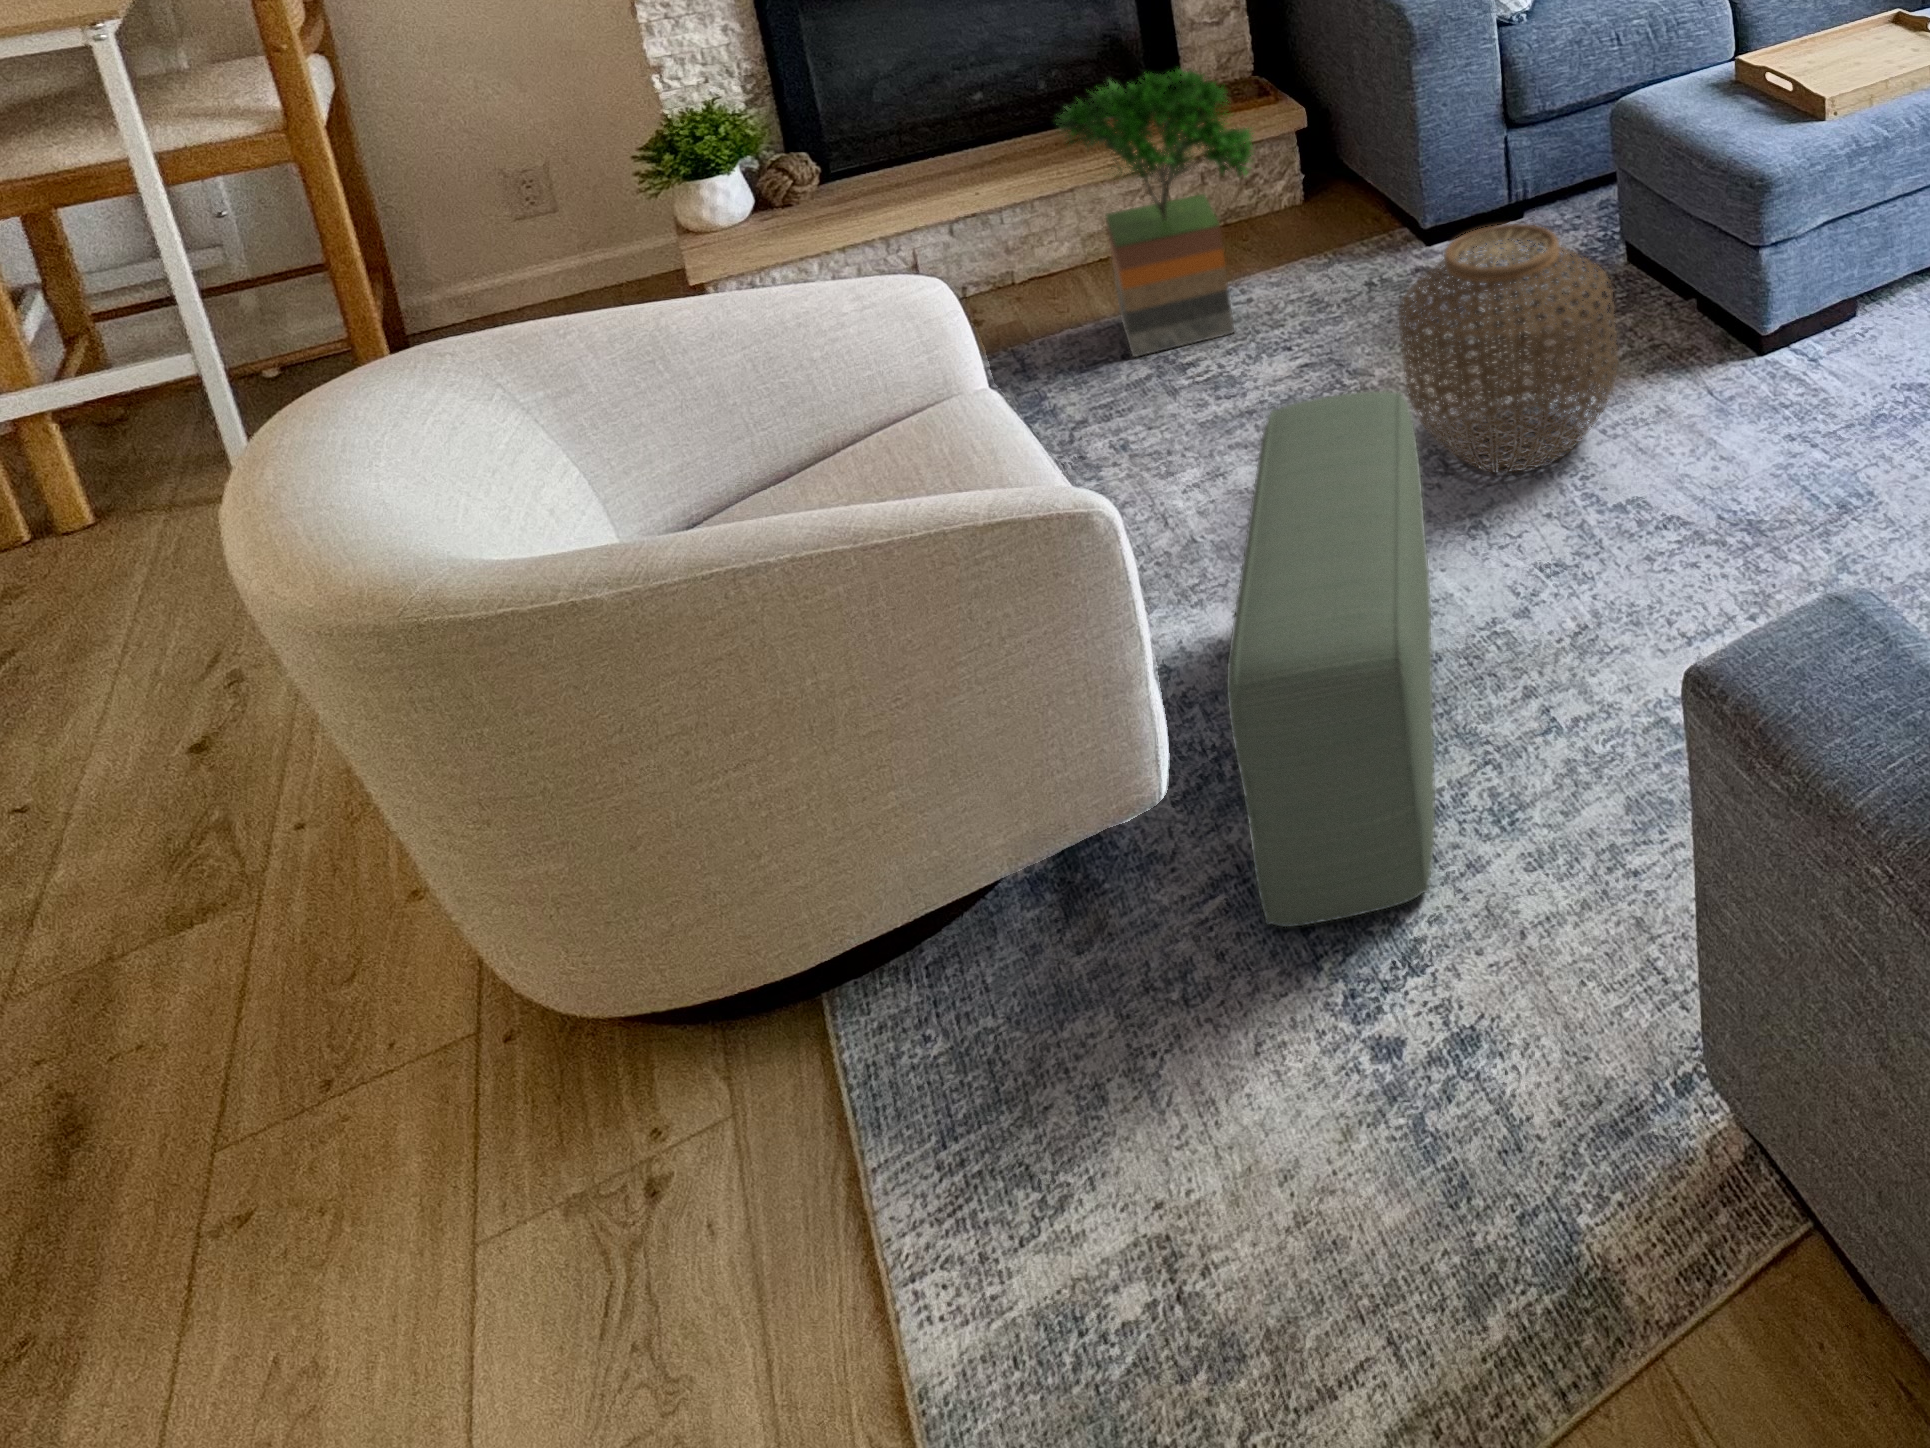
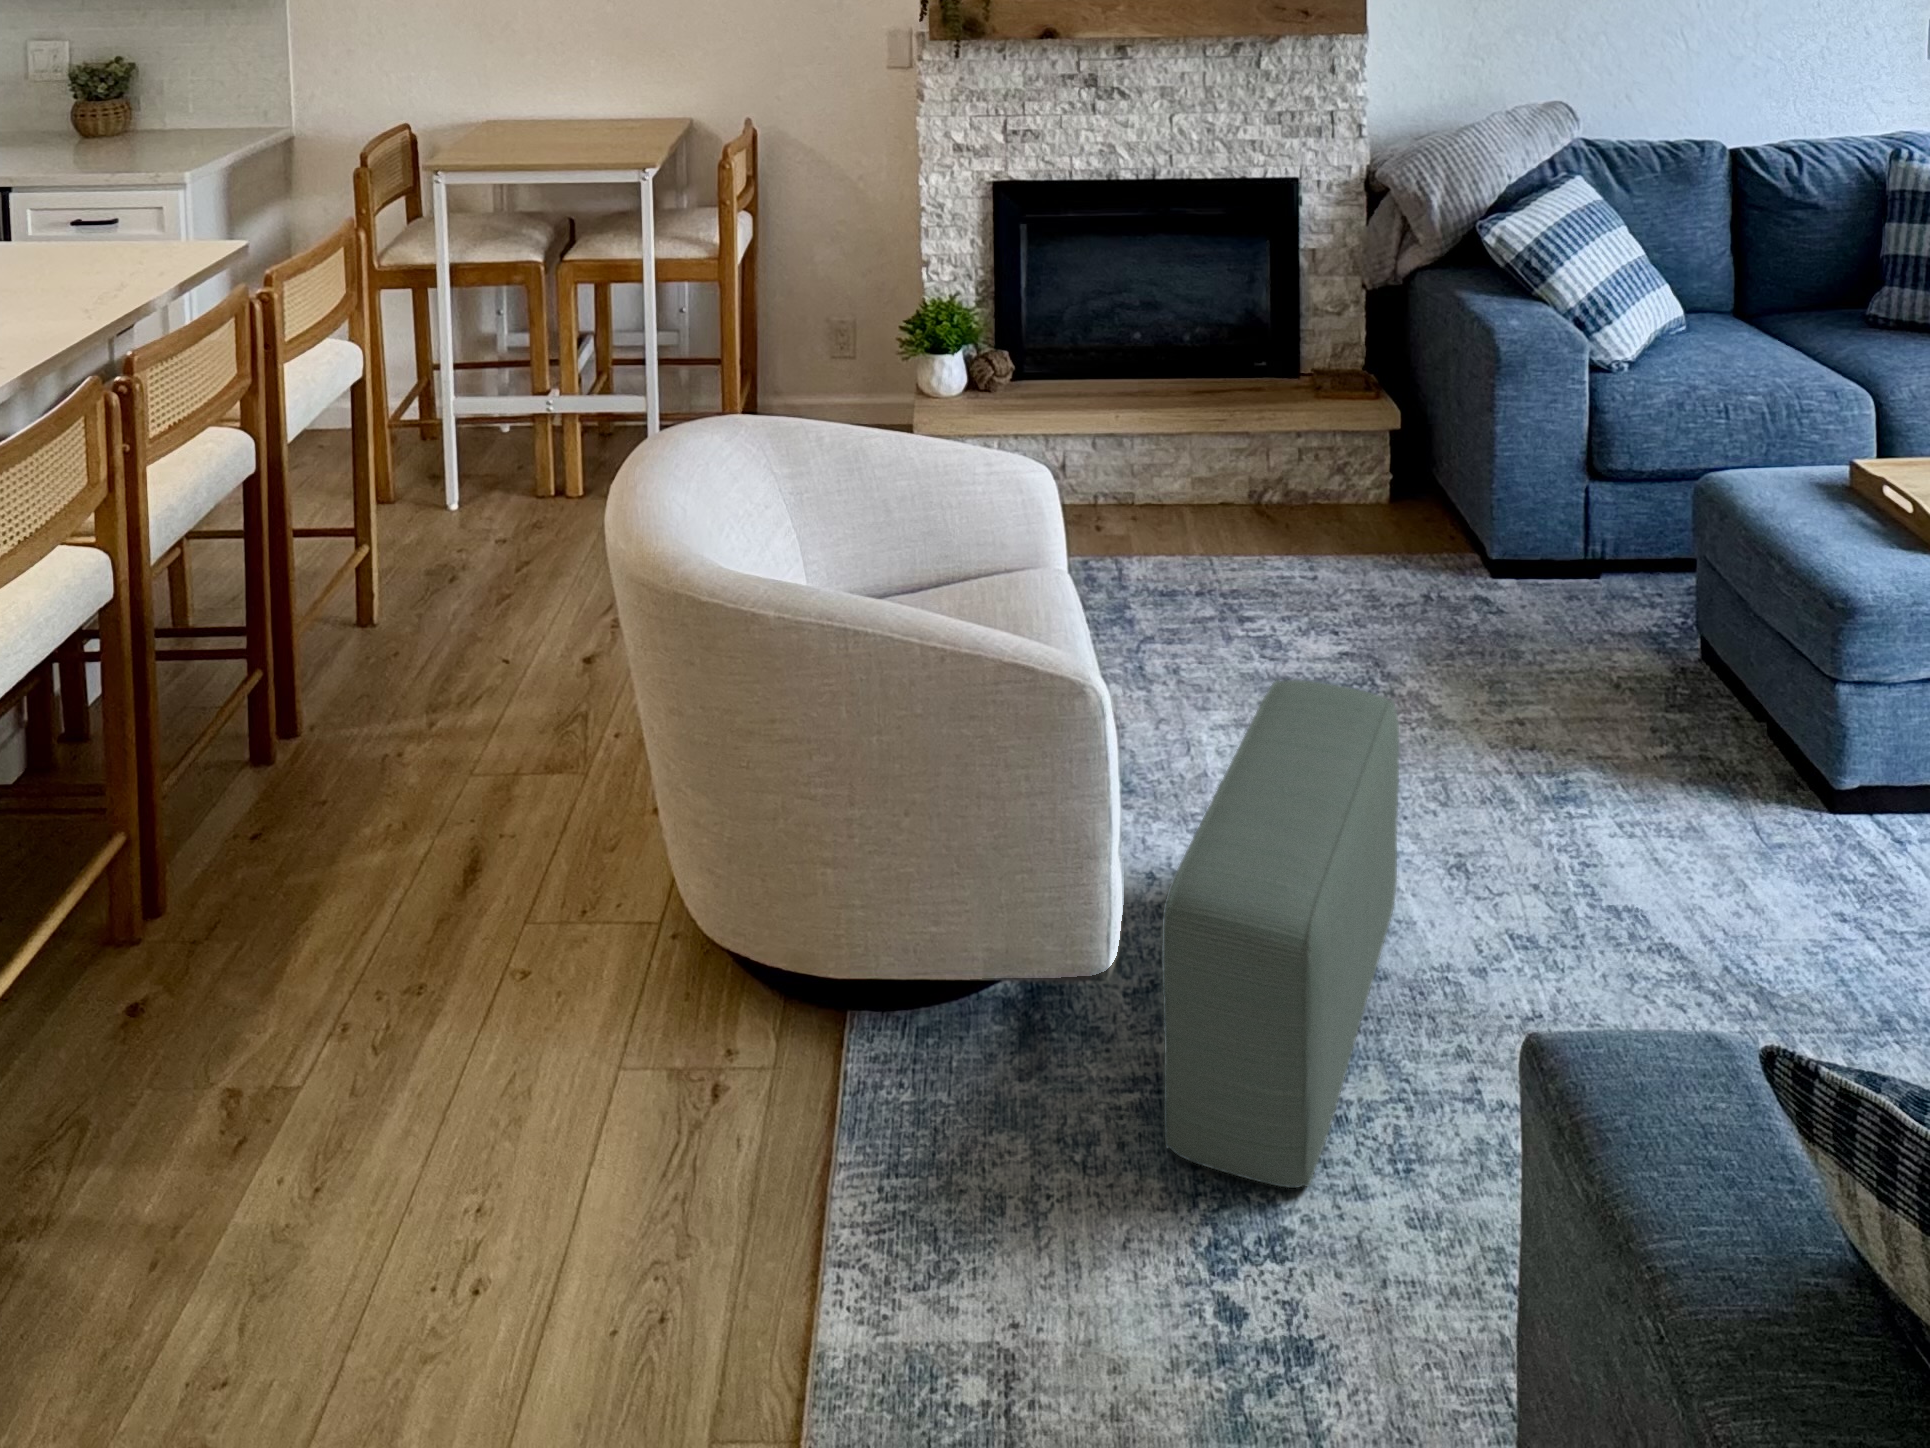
potted tree: present [1055,69,1254,357] -> none [1176,344,1344,607]
woven basket: present [1399,224,1618,472] -> none [1420,568,1640,829]

